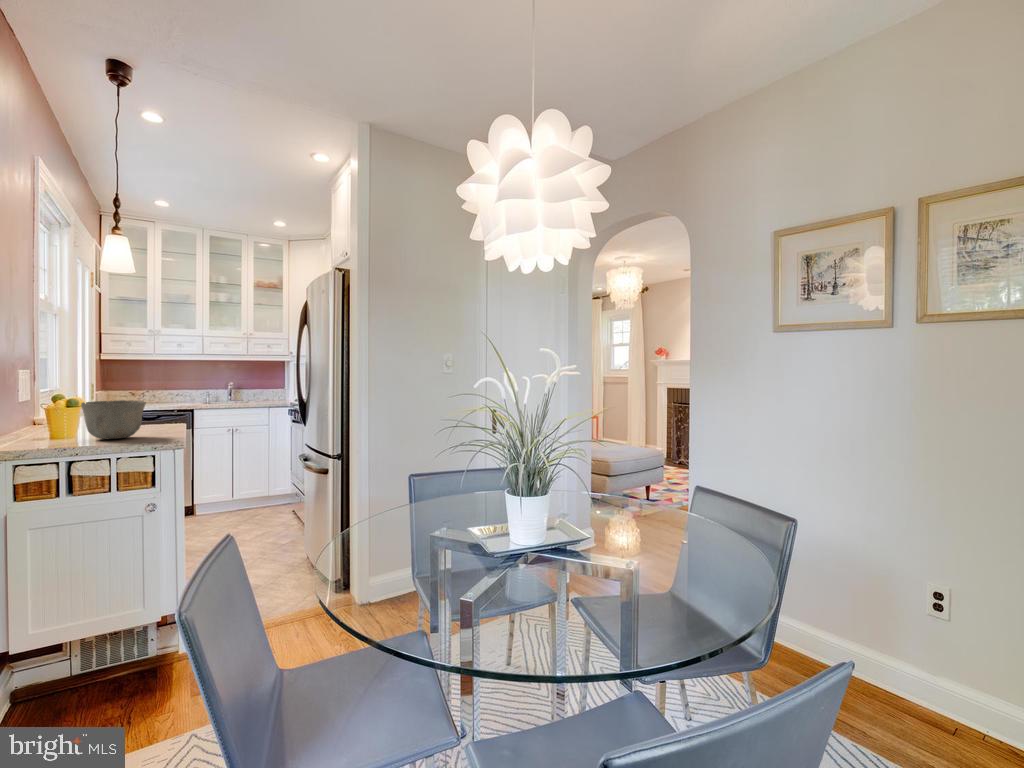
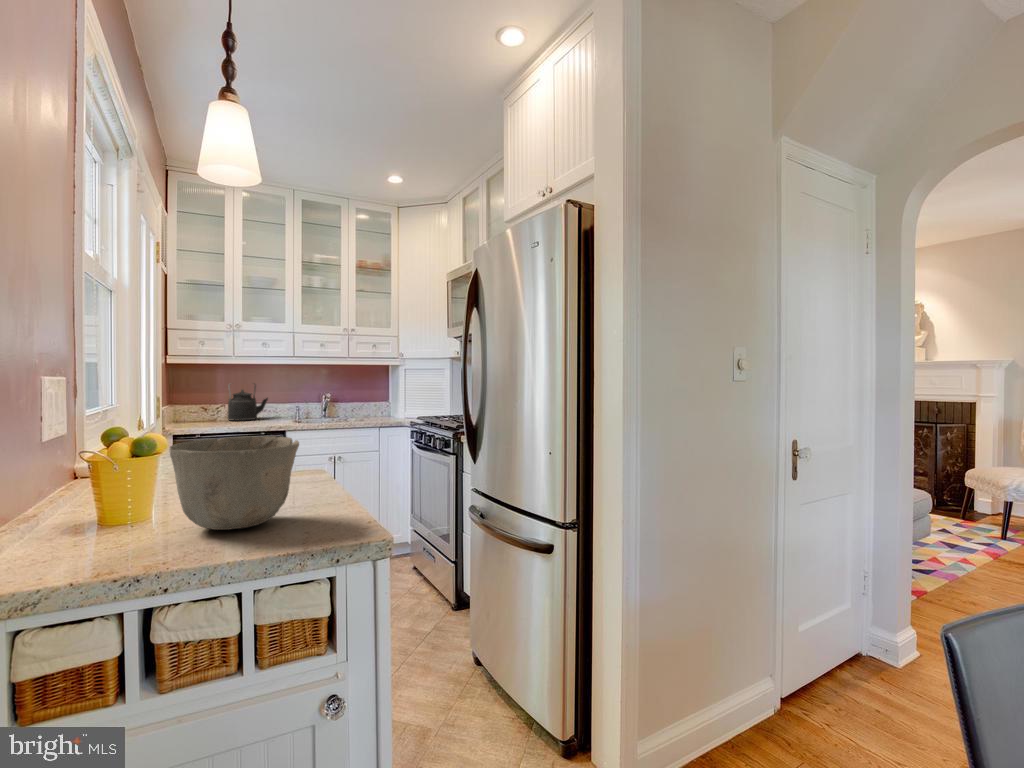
kettle: none [151,374,186,402] -> present [227,384,268,421]

